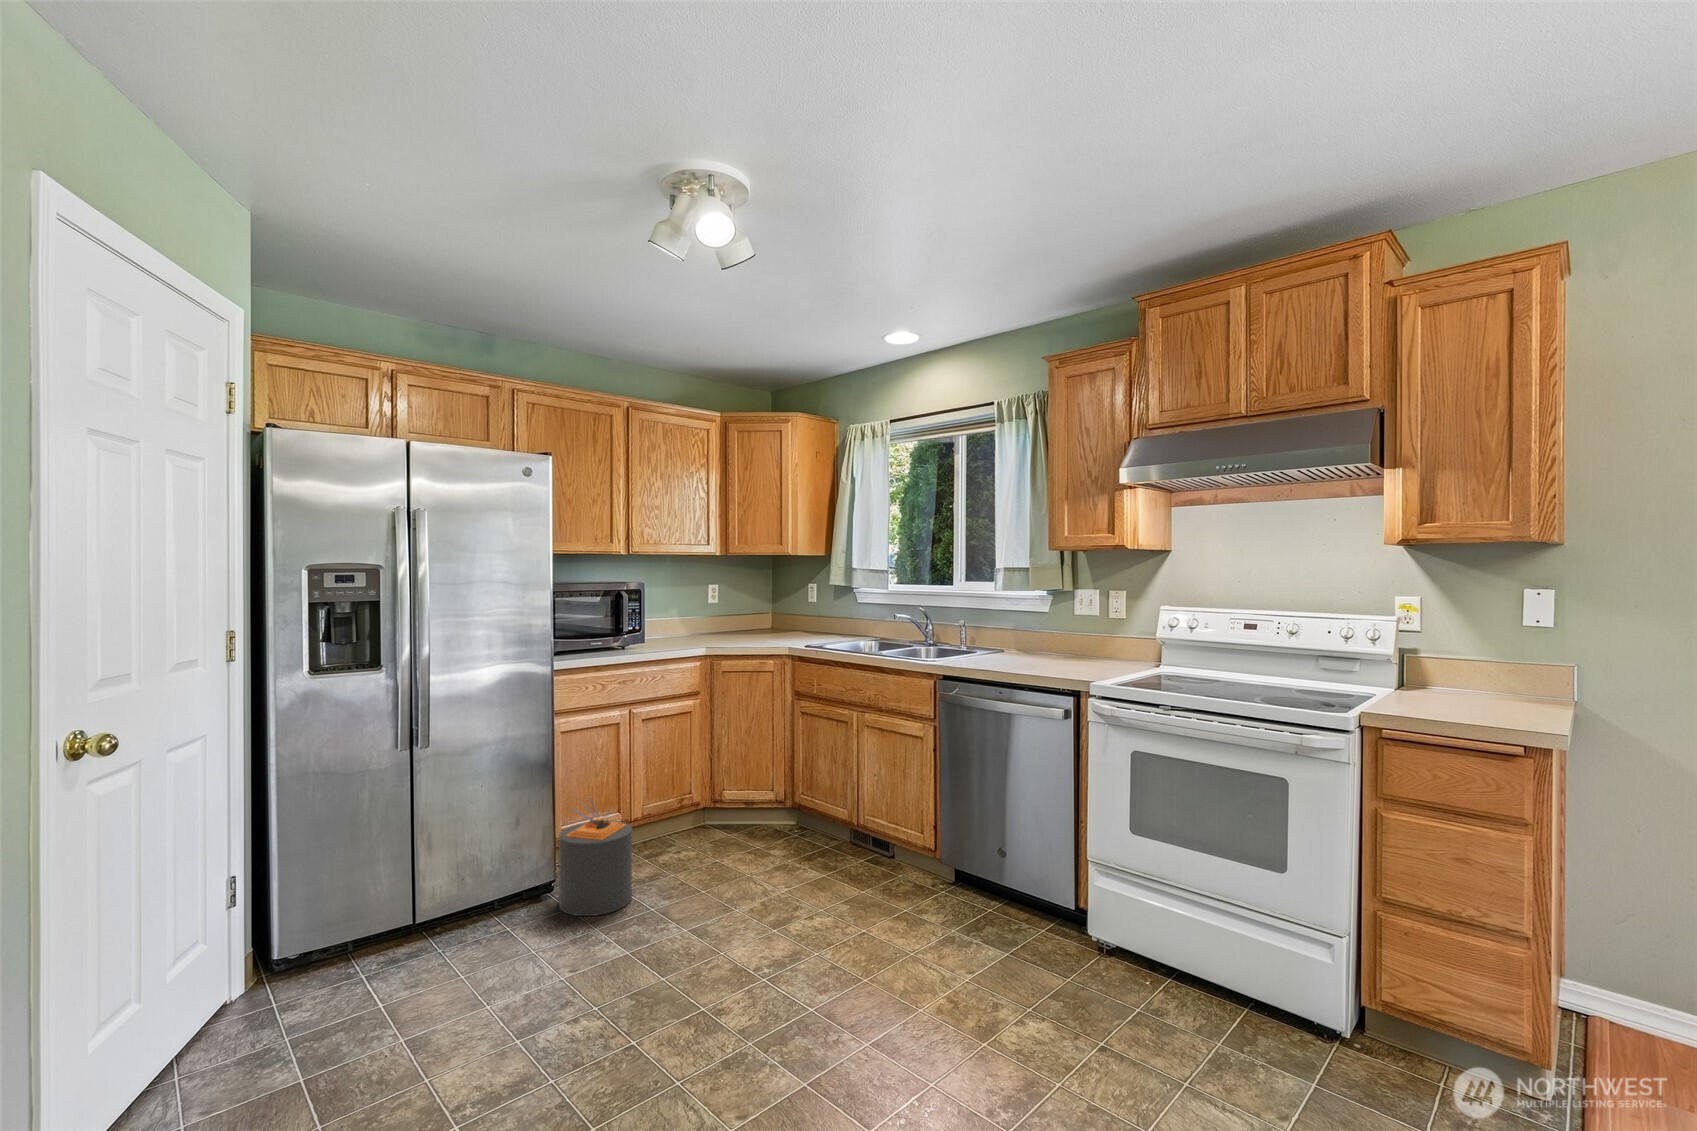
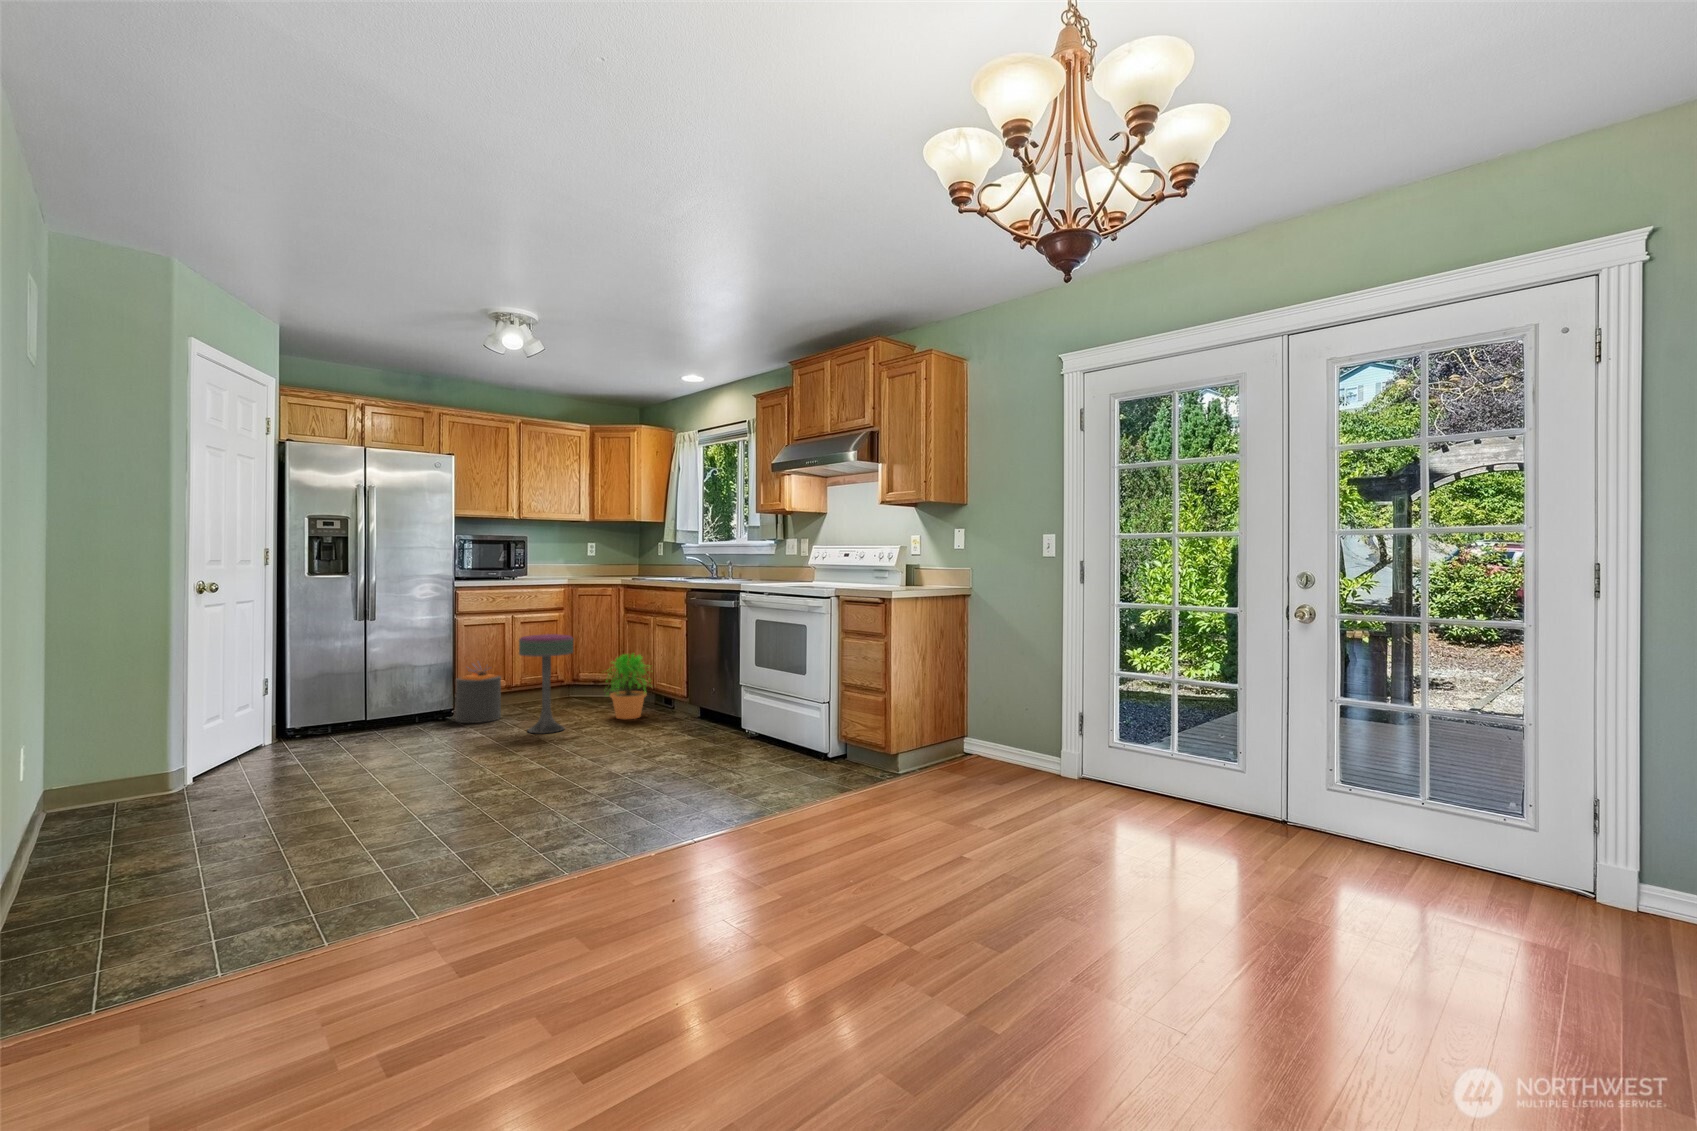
bar stool: none [687,765,779,955] -> present [519,634,574,733]
potted plant: none [799,782,891,899] -> present [606,653,650,719]

